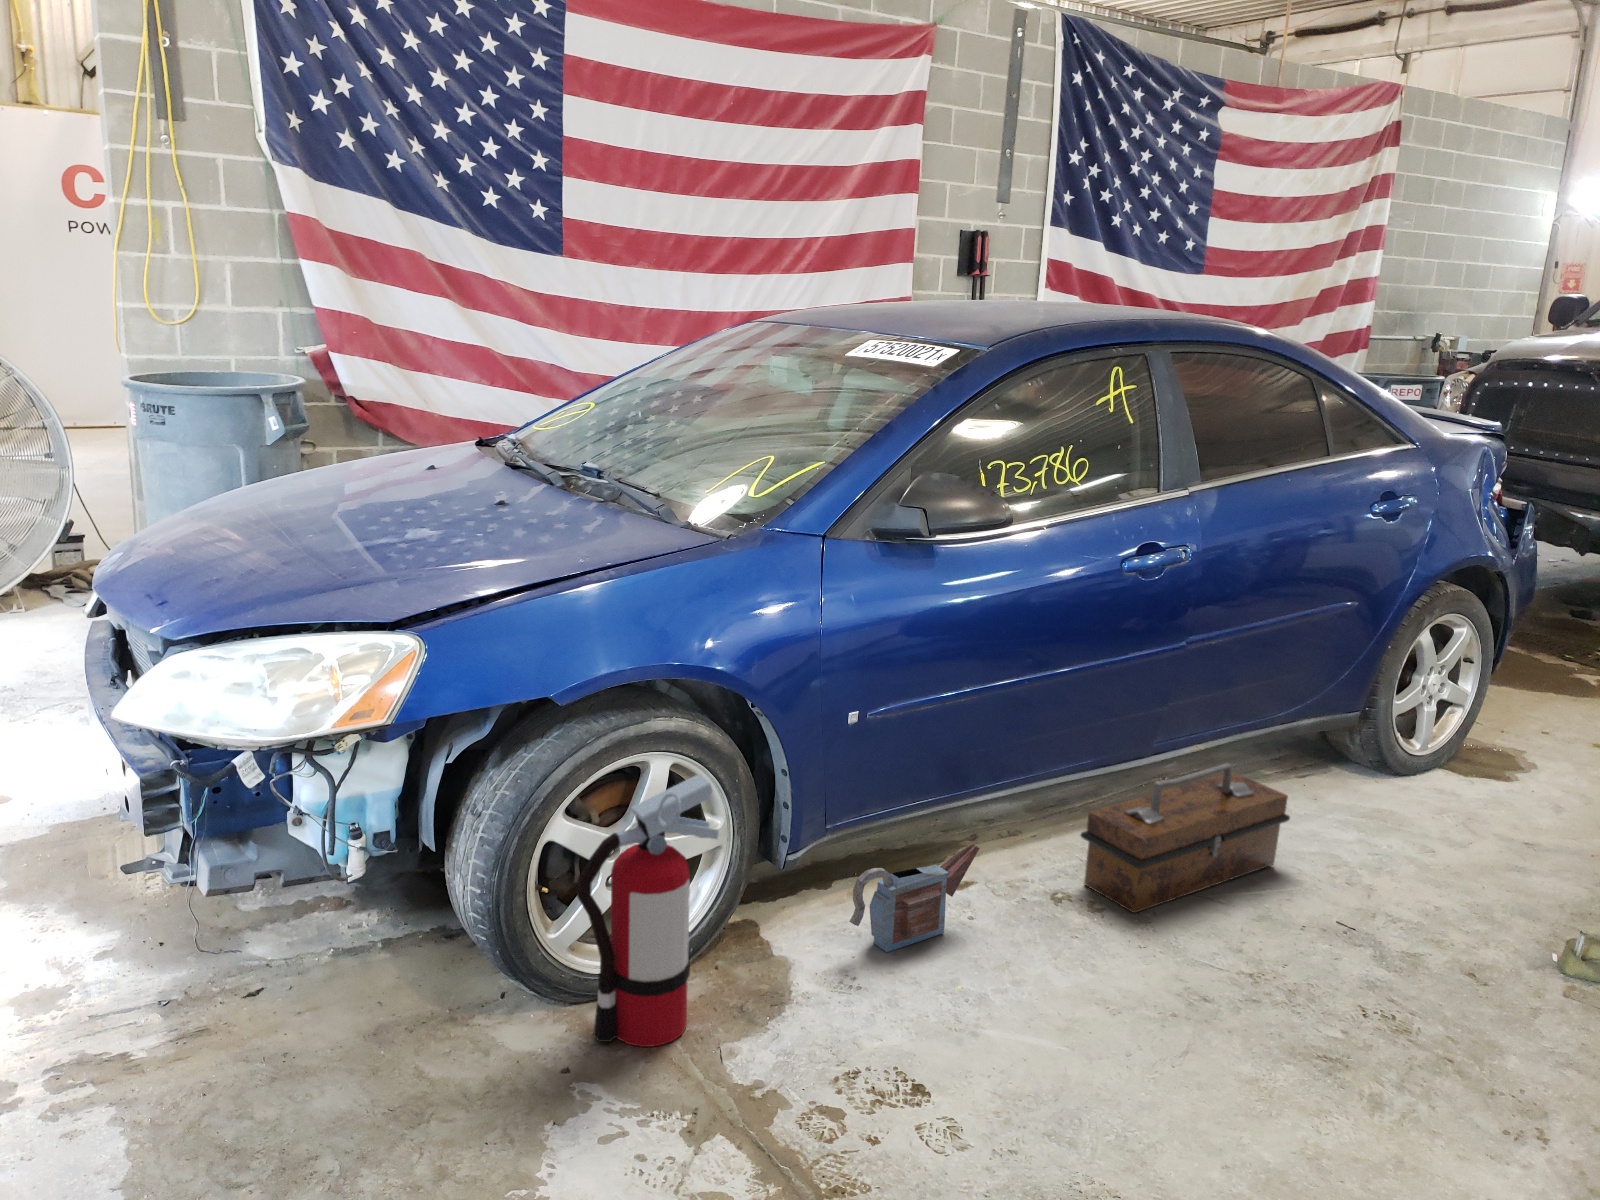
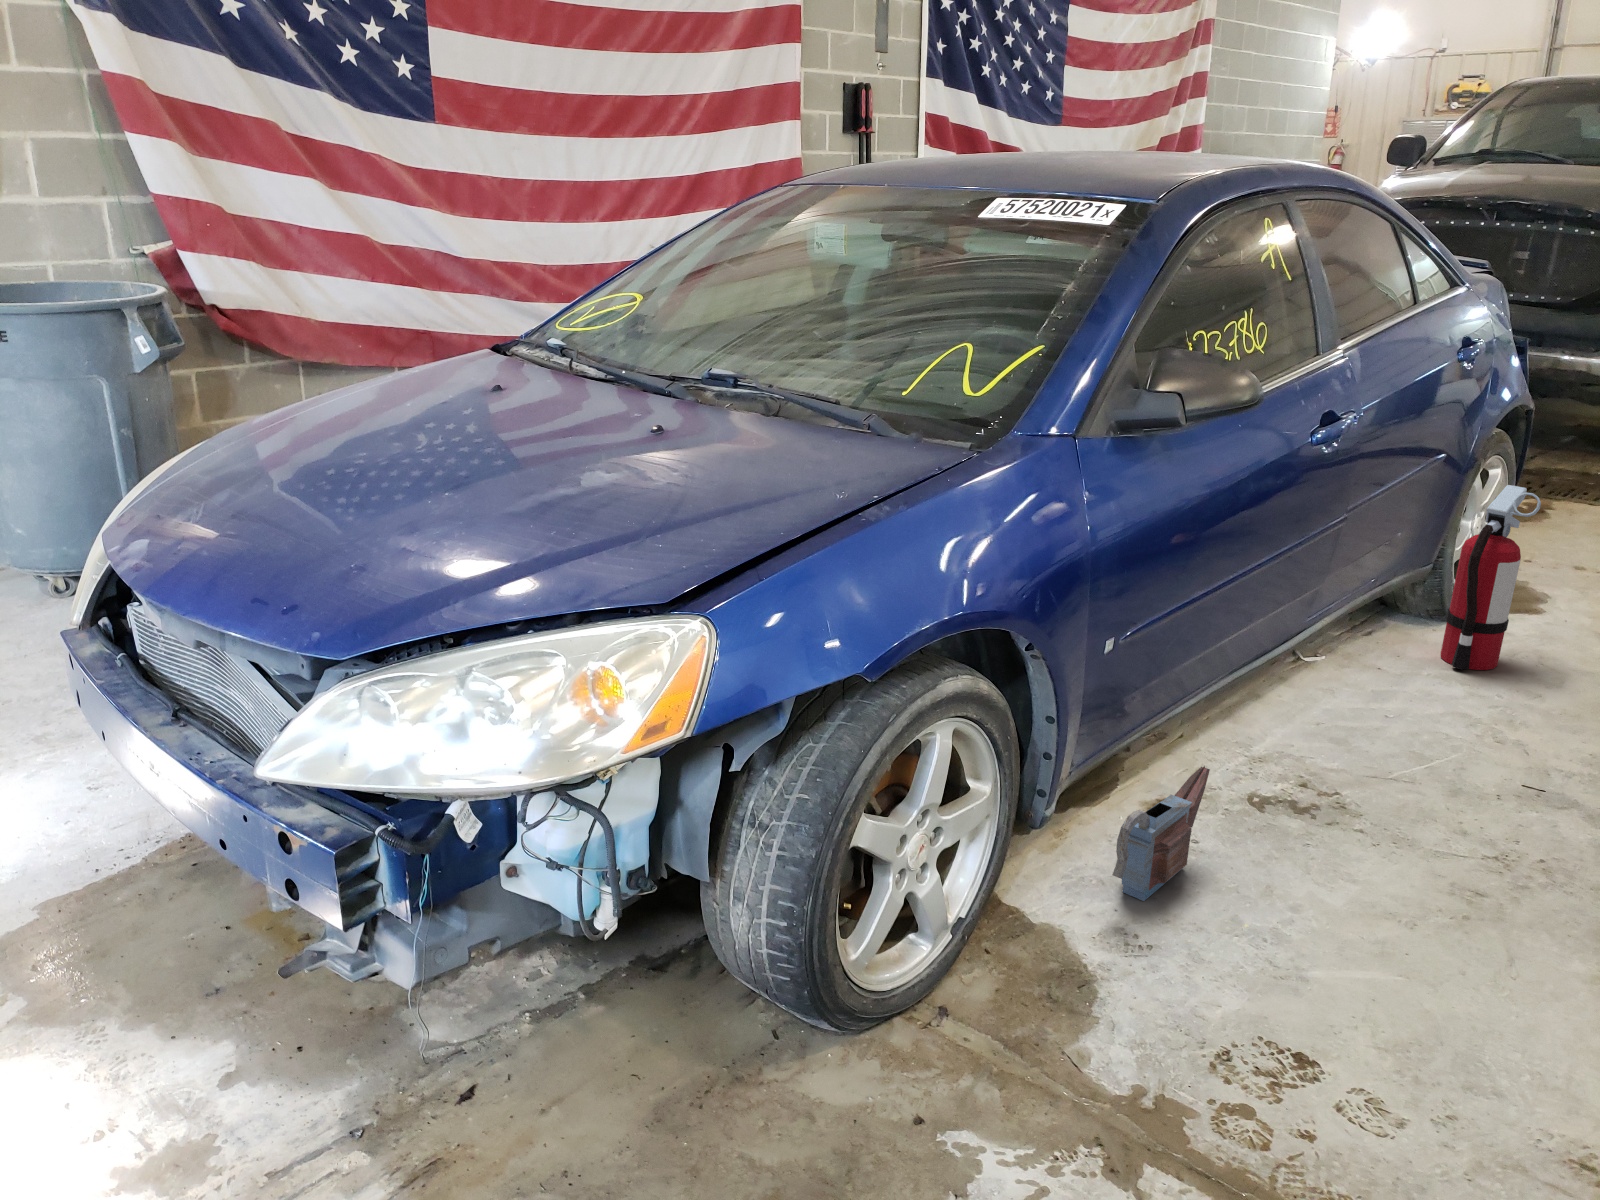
toolbox: present [1081,763,1290,913] -> none [1272,640,1446,813]
fire extinguisher: present [577,775,719,1047] -> present [1441,485,1541,670]

